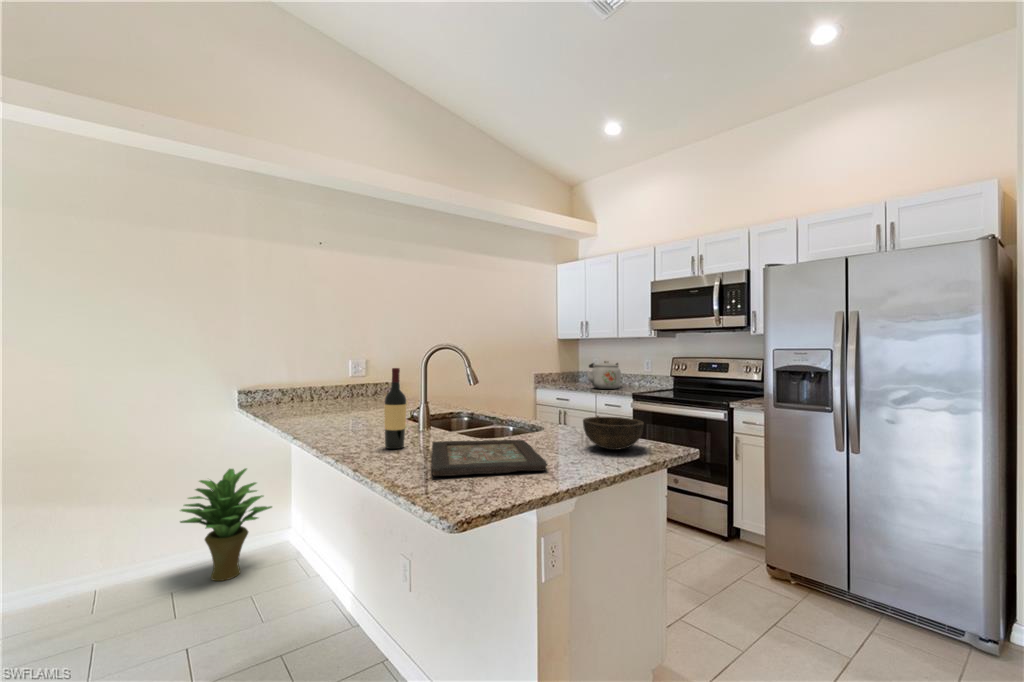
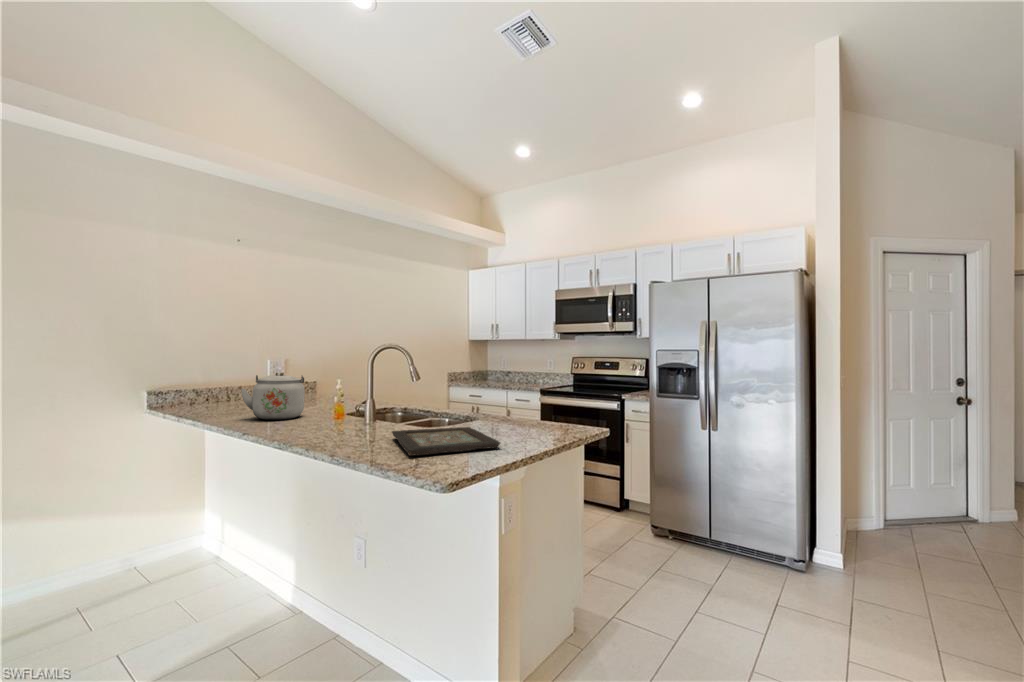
kettle: present [587,361,621,389] -> present [241,372,305,420]
wine bottle: present [384,368,406,449] -> none [346,367,366,439]
bowl: present [583,417,644,450] -> none [519,406,568,432]
potted plant: present [180,468,272,581] -> none [83,473,191,592]

